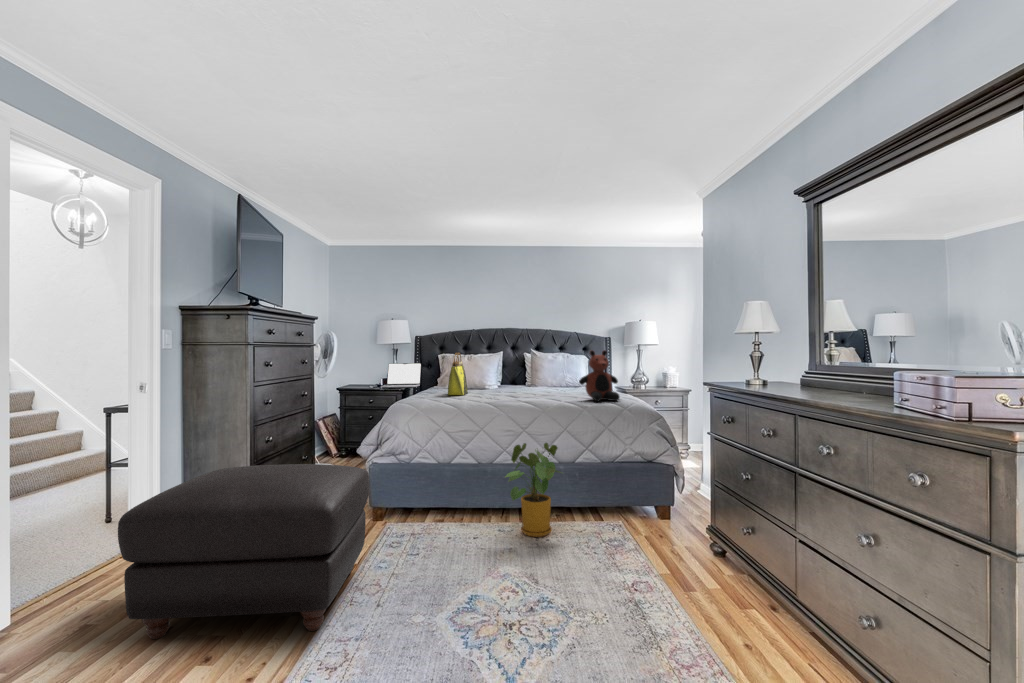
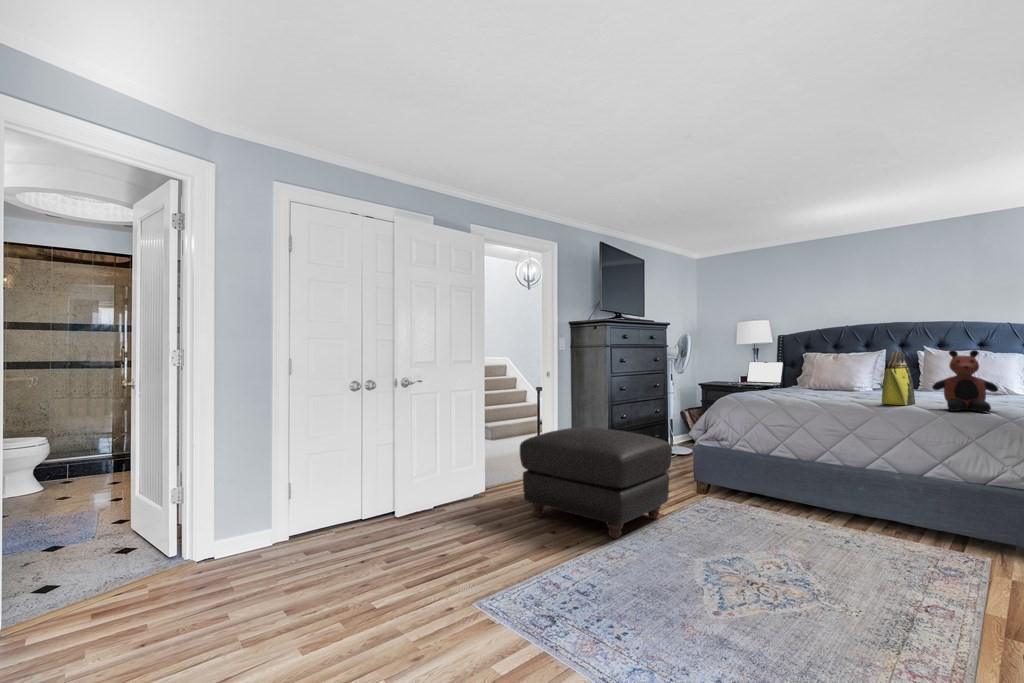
tote bag: present [448,353,468,395] -> present [882,351,915,405]
house plant: present [506,443,559,537] -> none [803,446,887,542]

